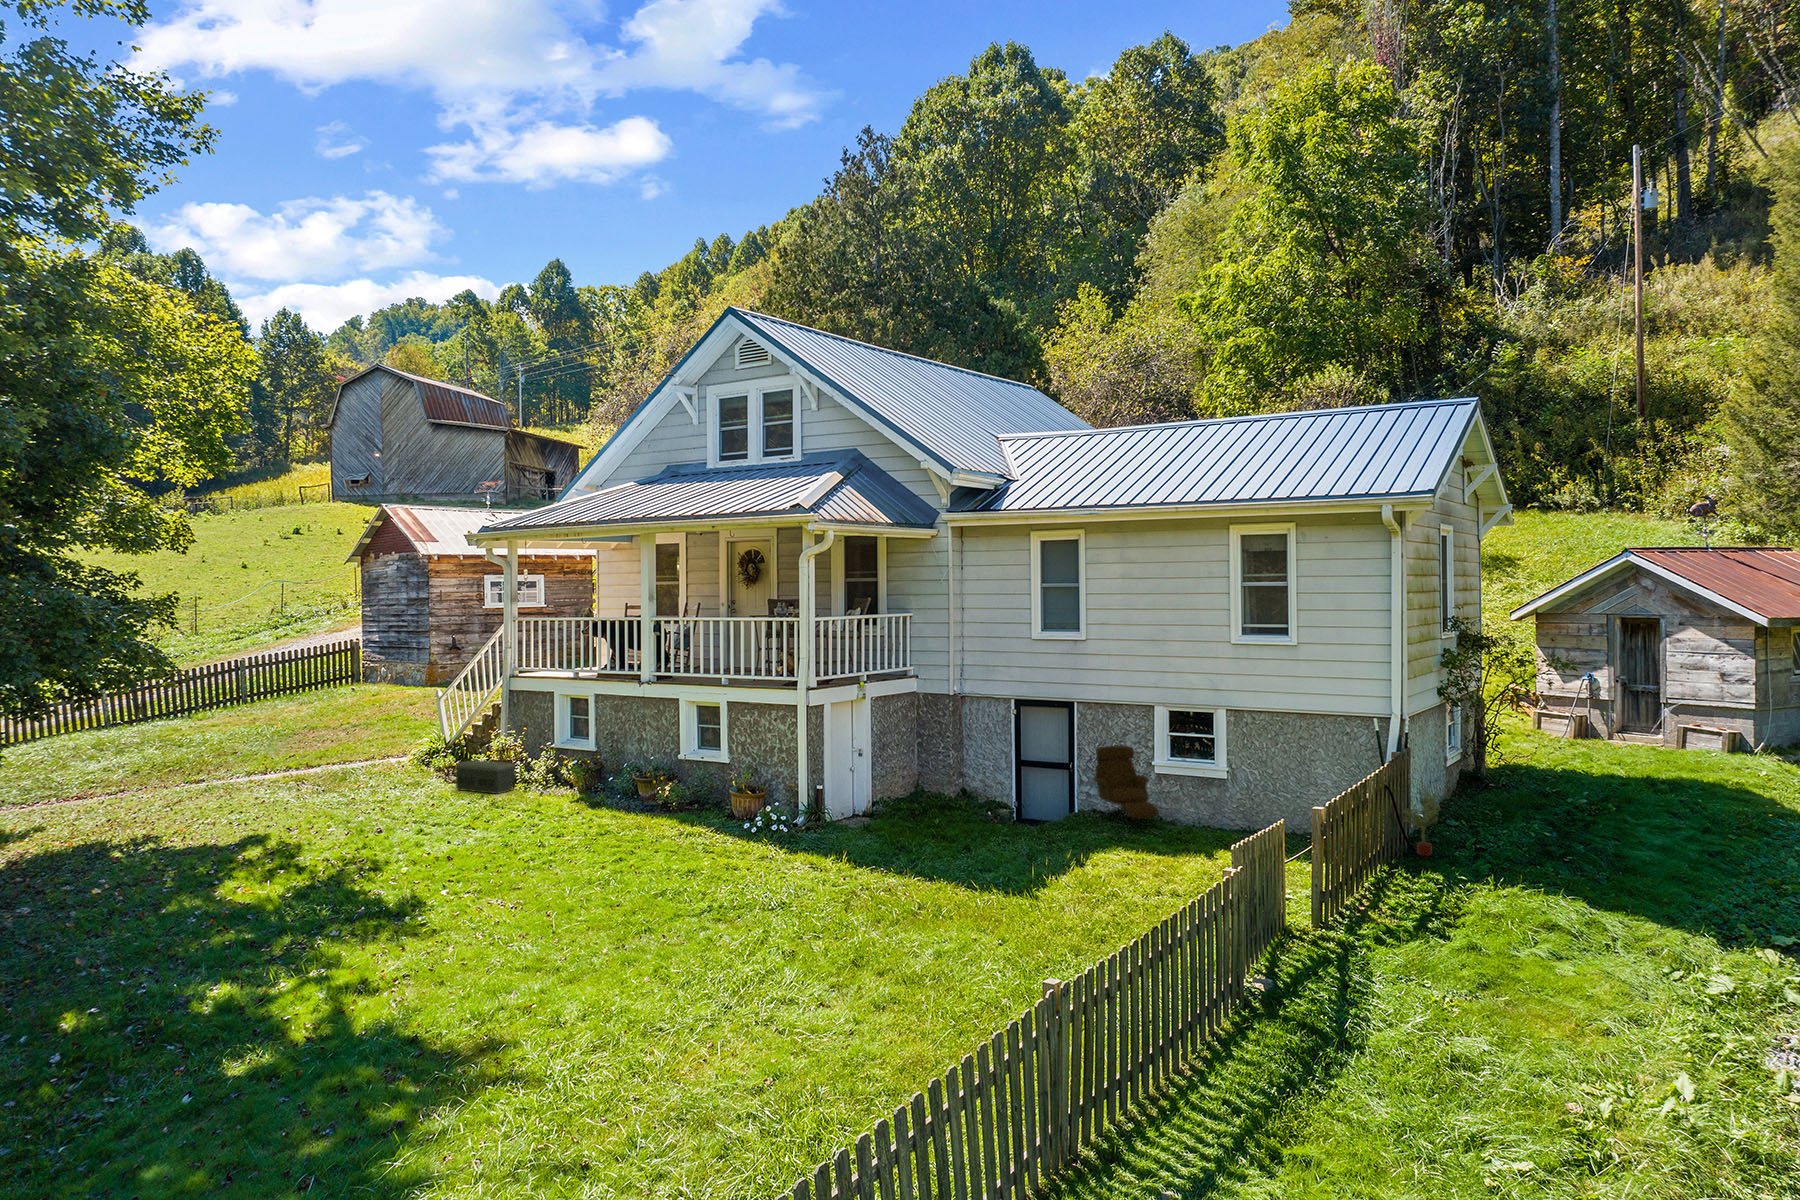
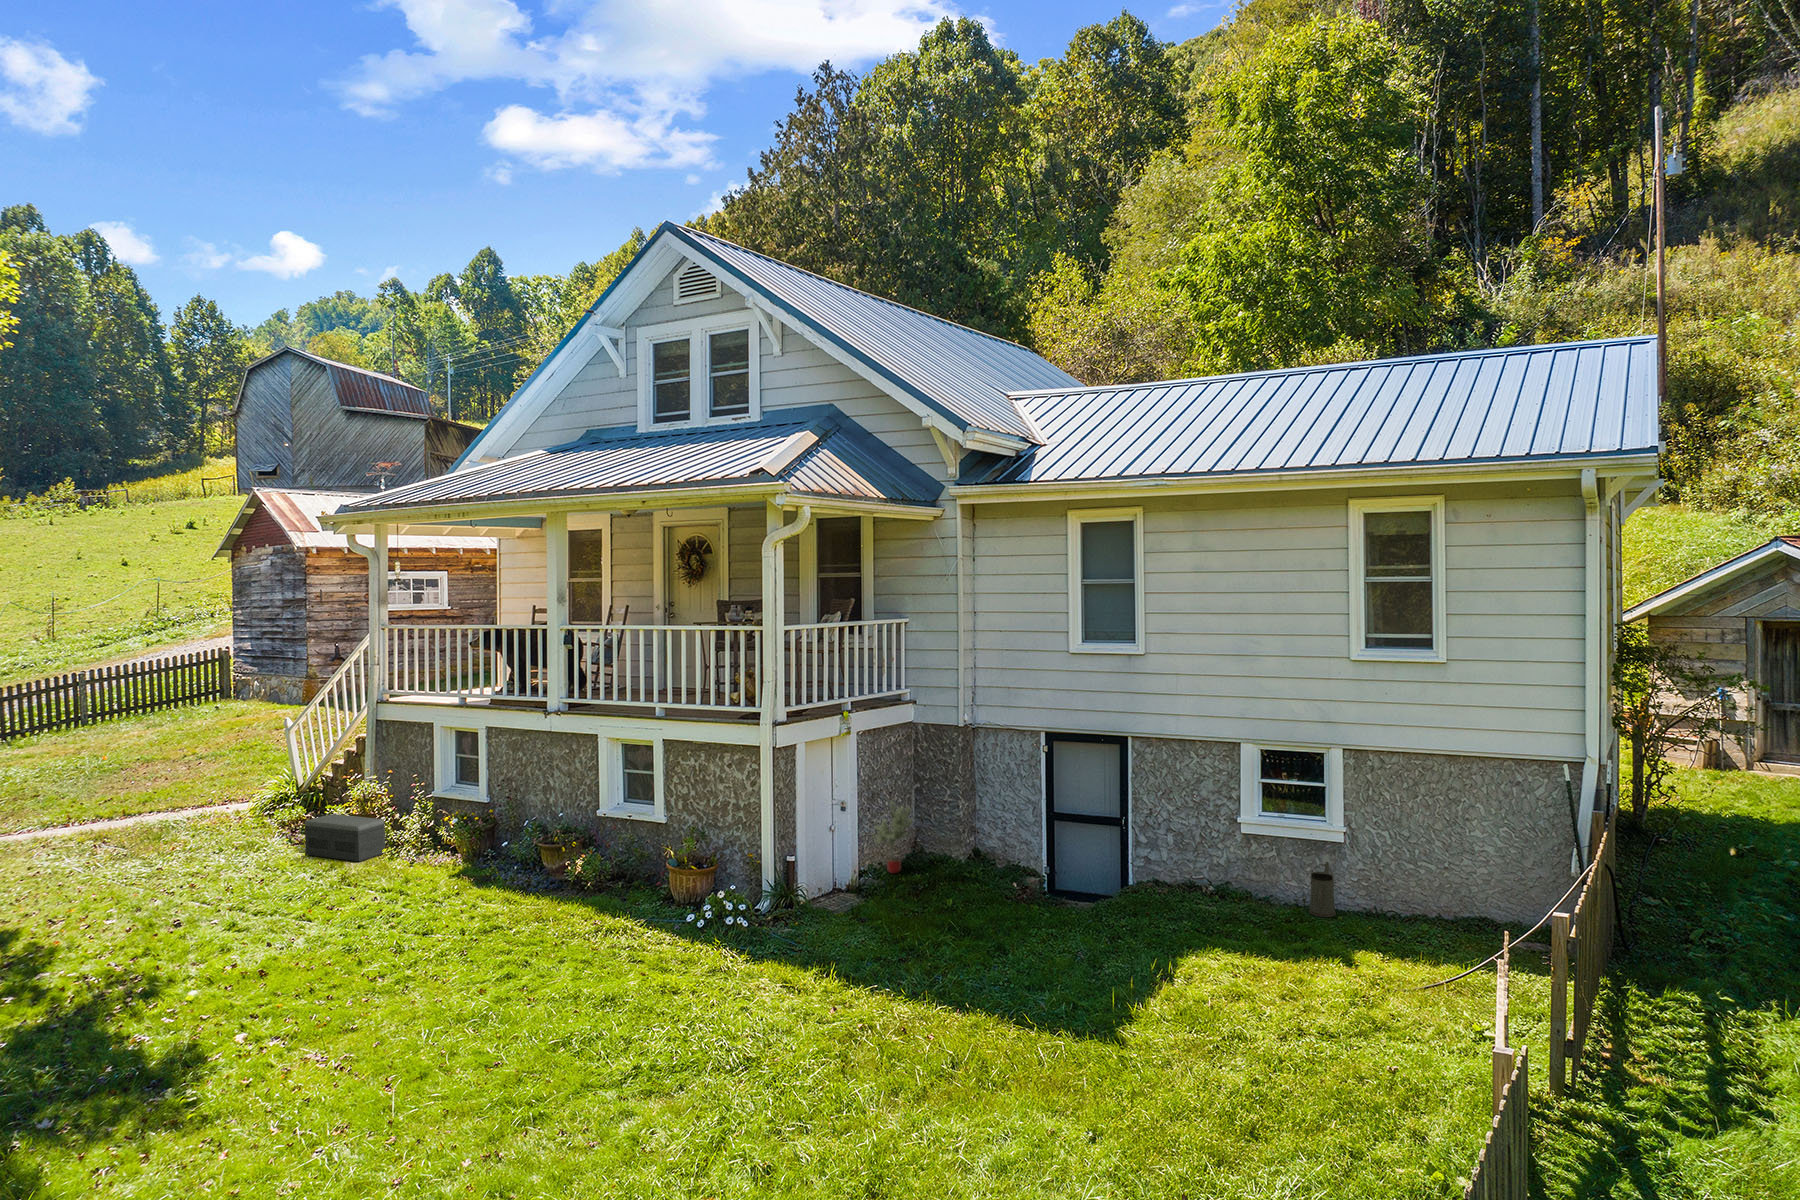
lounge chair: present [1094,746,1159,828] -> none [1159,794,1255,913]
potted tree: present [1404,789,1440,856] -> present [872,802,912,874]
watering can: none [1198,793,1217,832] -> present [1309,862,1336,917]

